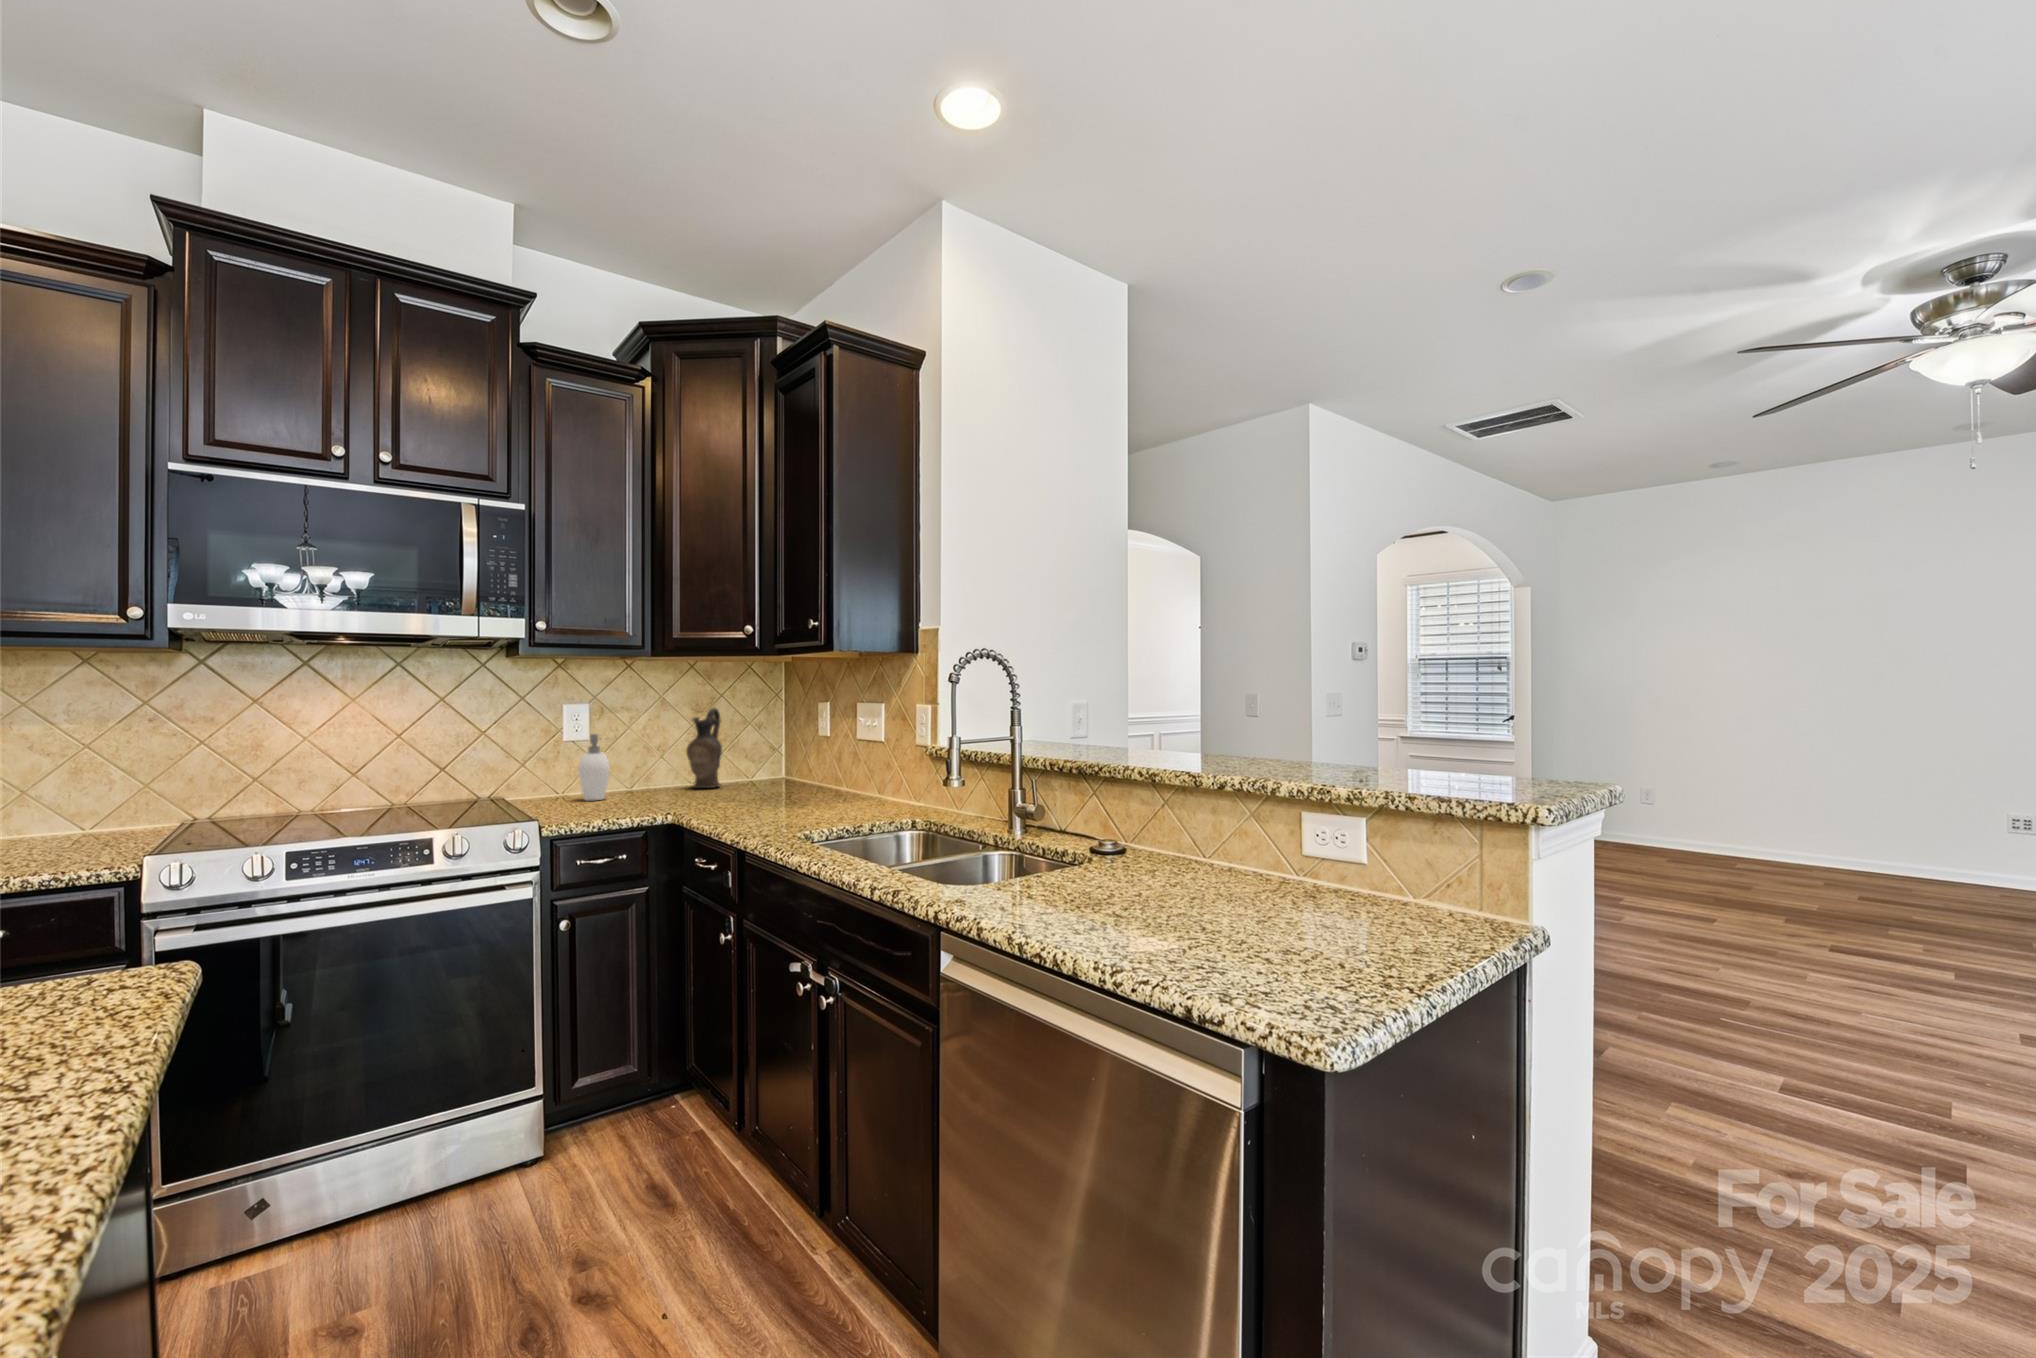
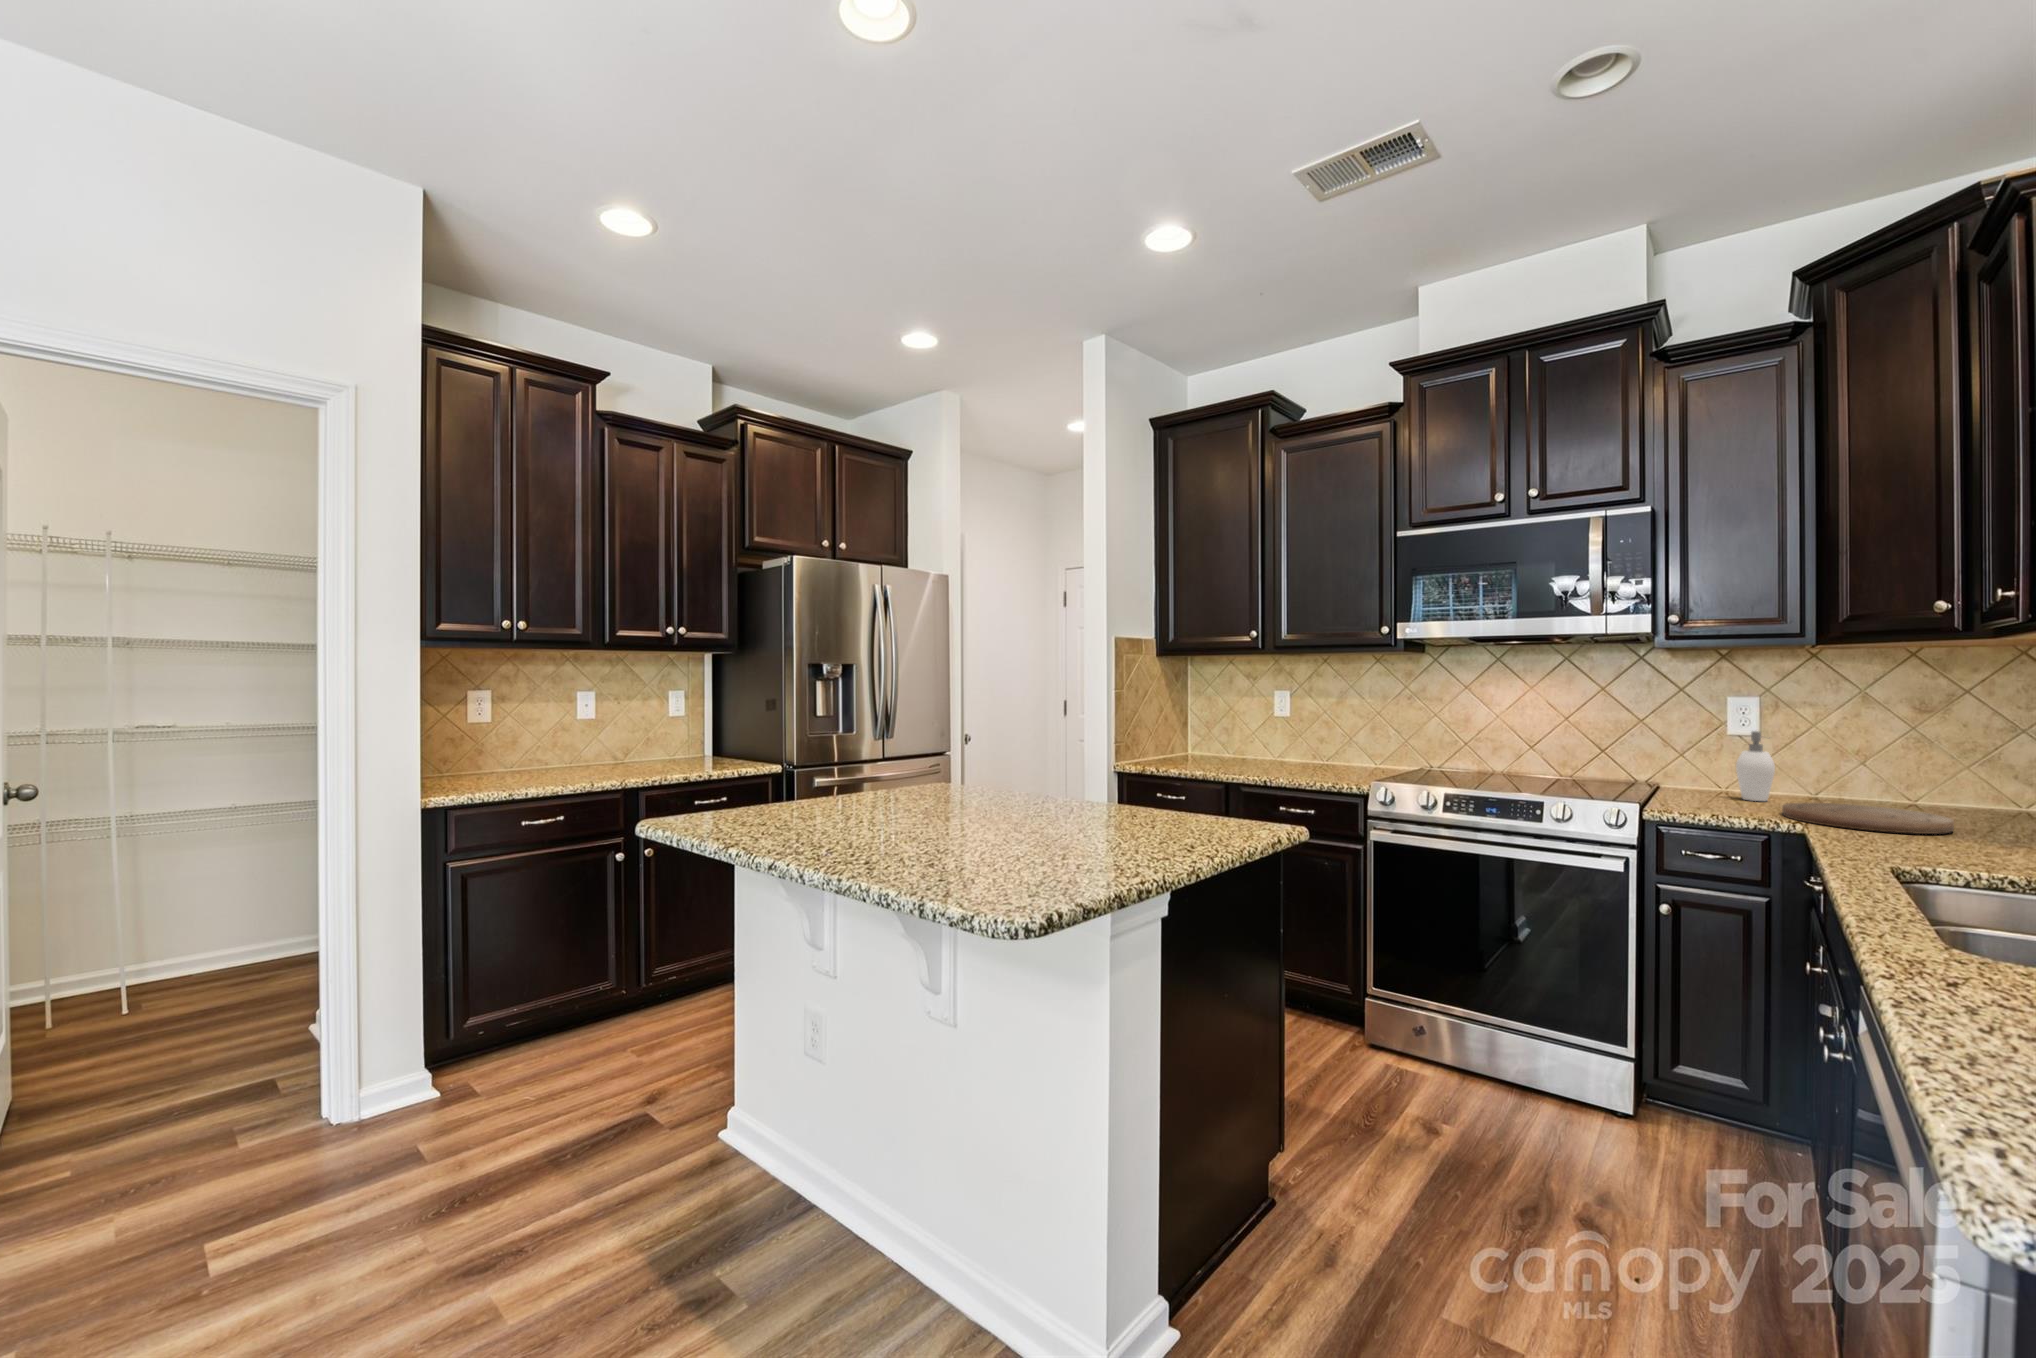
ceramic pitcher: present [686,708,722,788] -> none [1902,713,1968,813]
cutting board: none [635,789,748,811] -> present [1782,803,1954,834]

